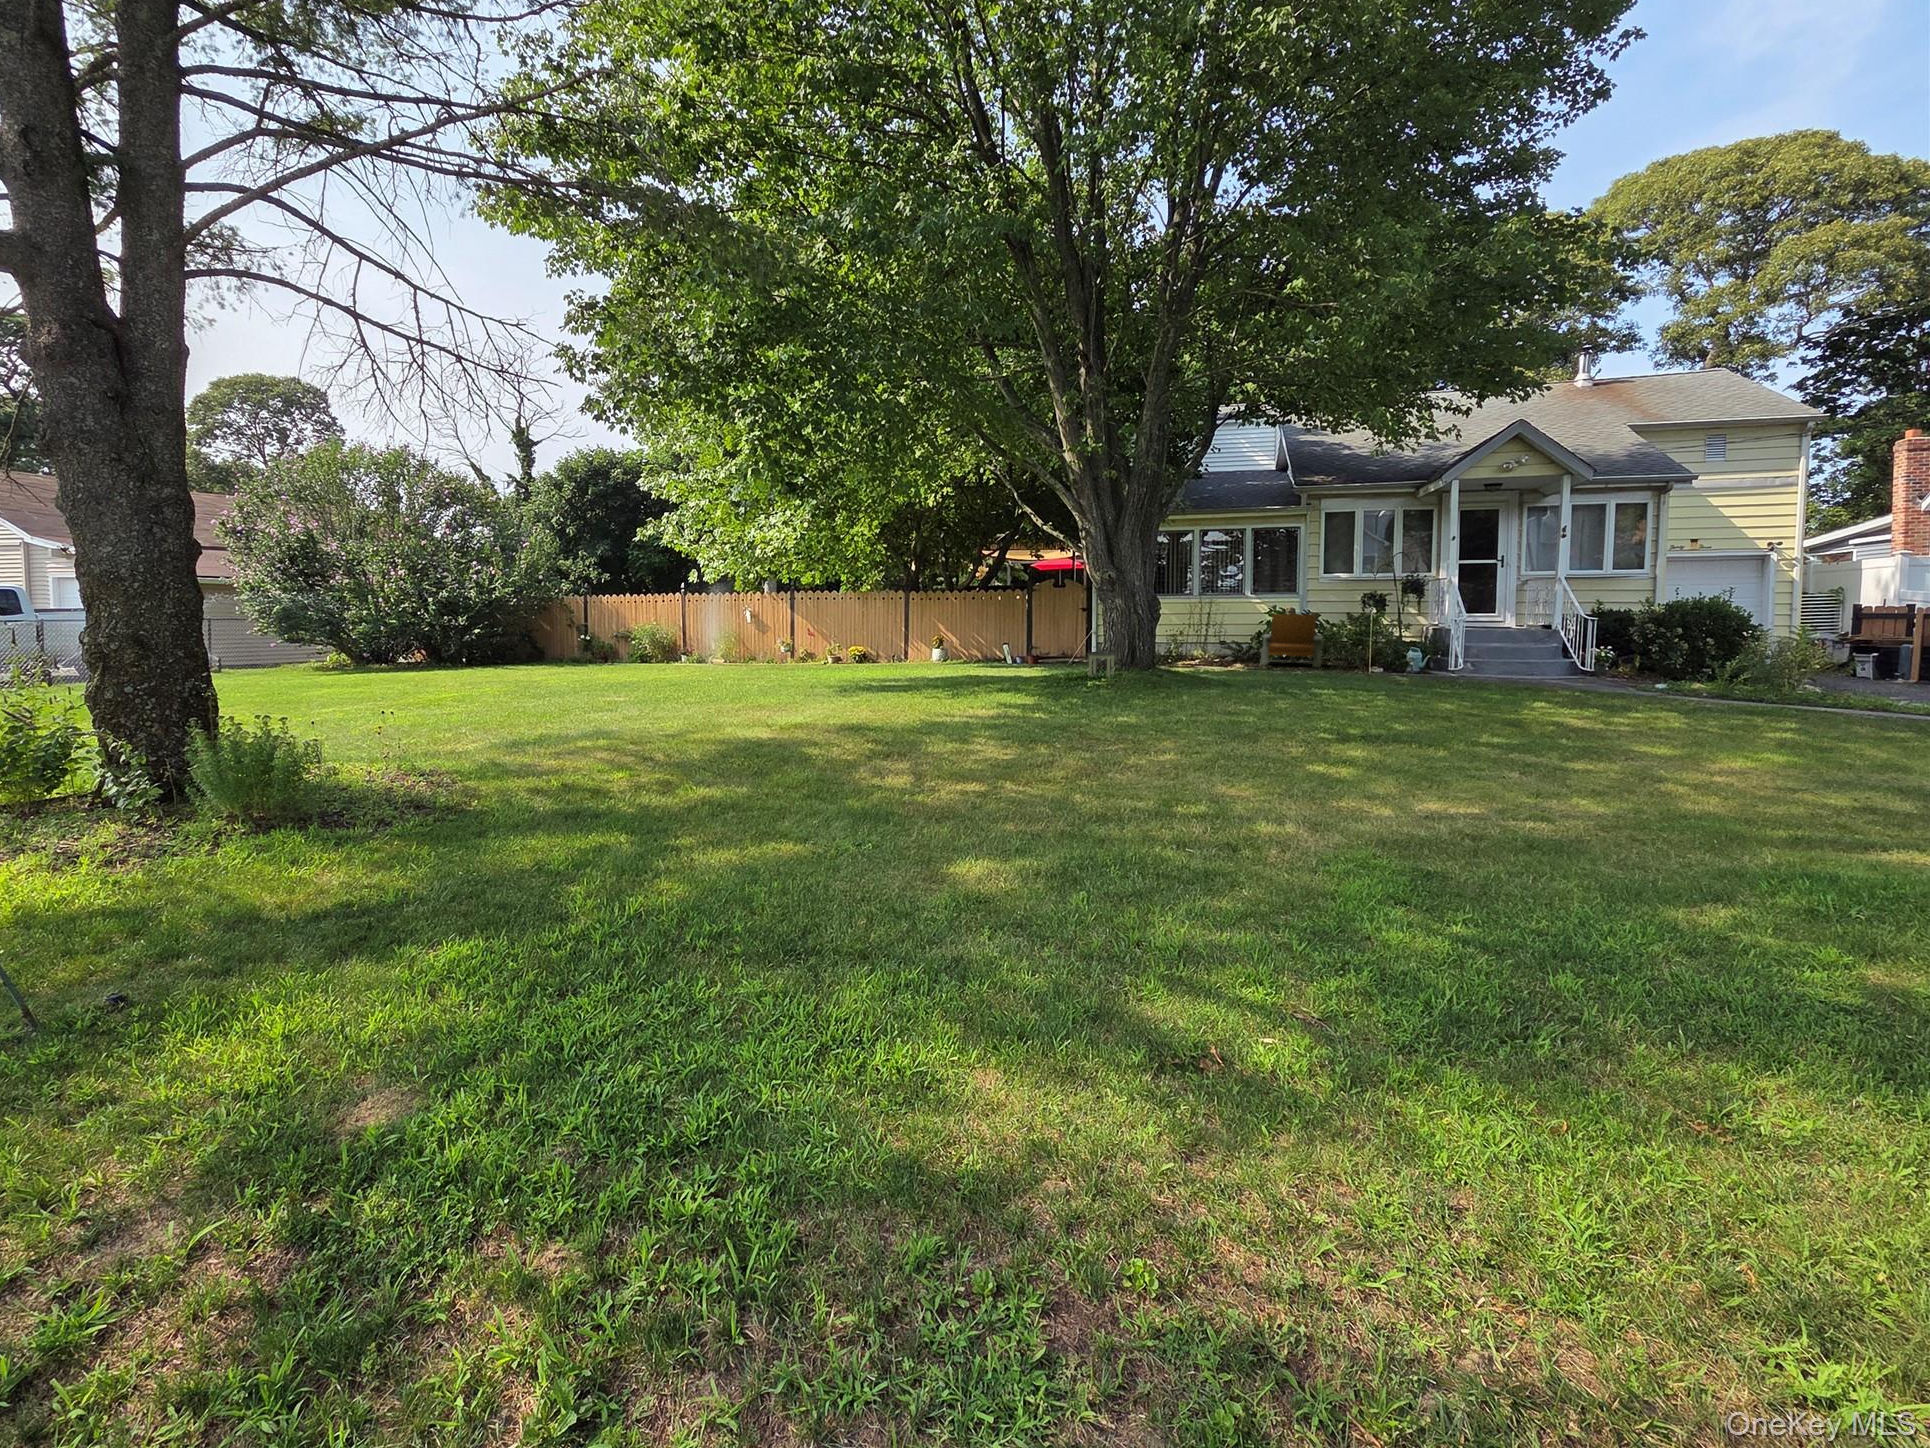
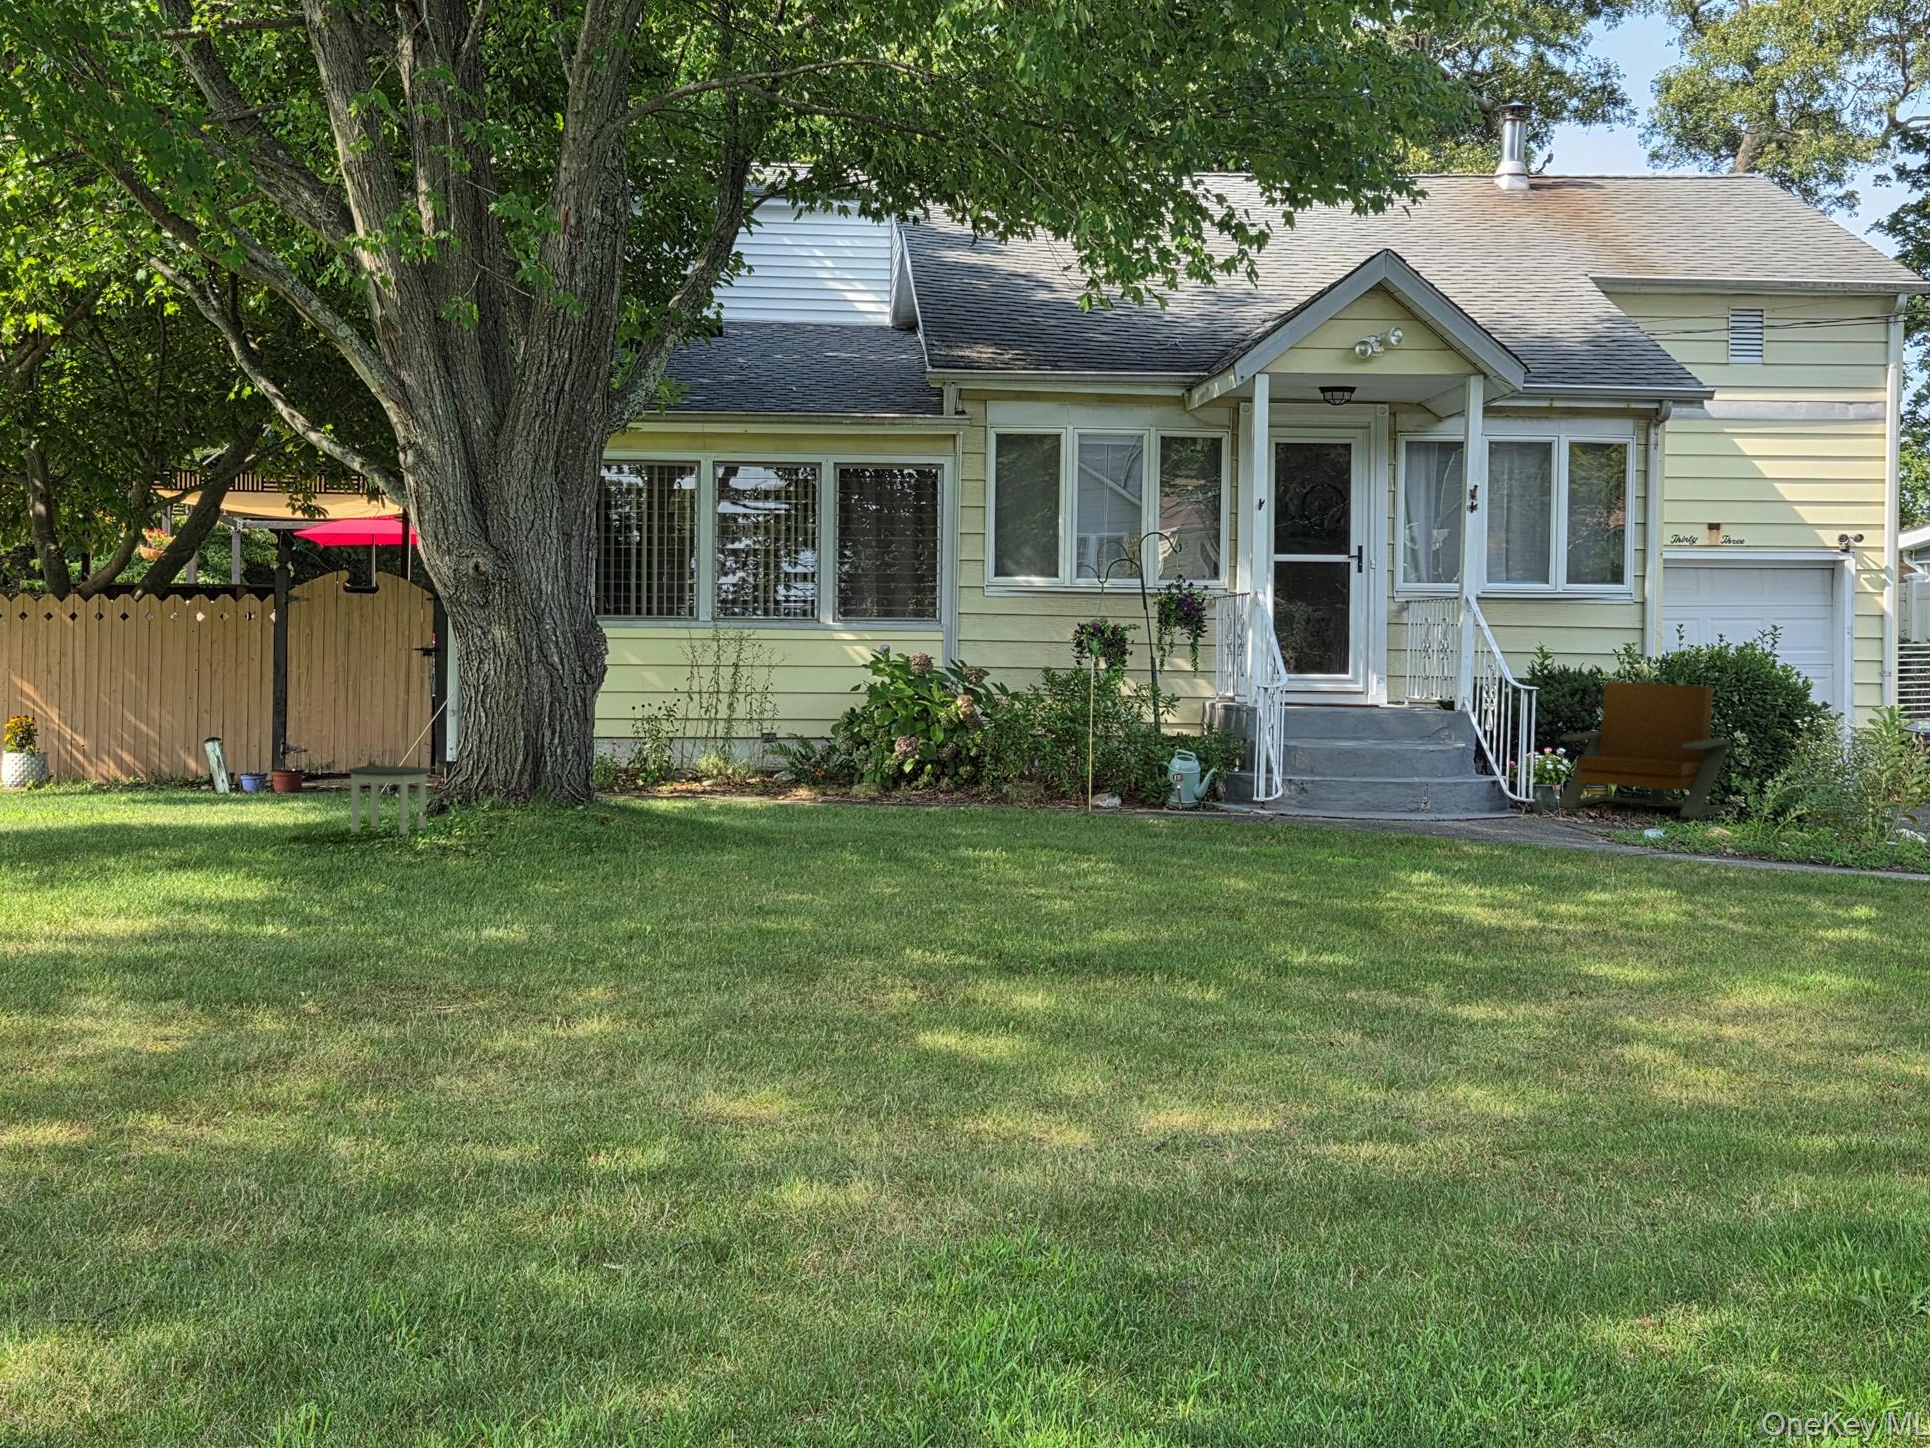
lounge chair: present [1260,614,1322,667] -> present [1558,682,1731,818]

